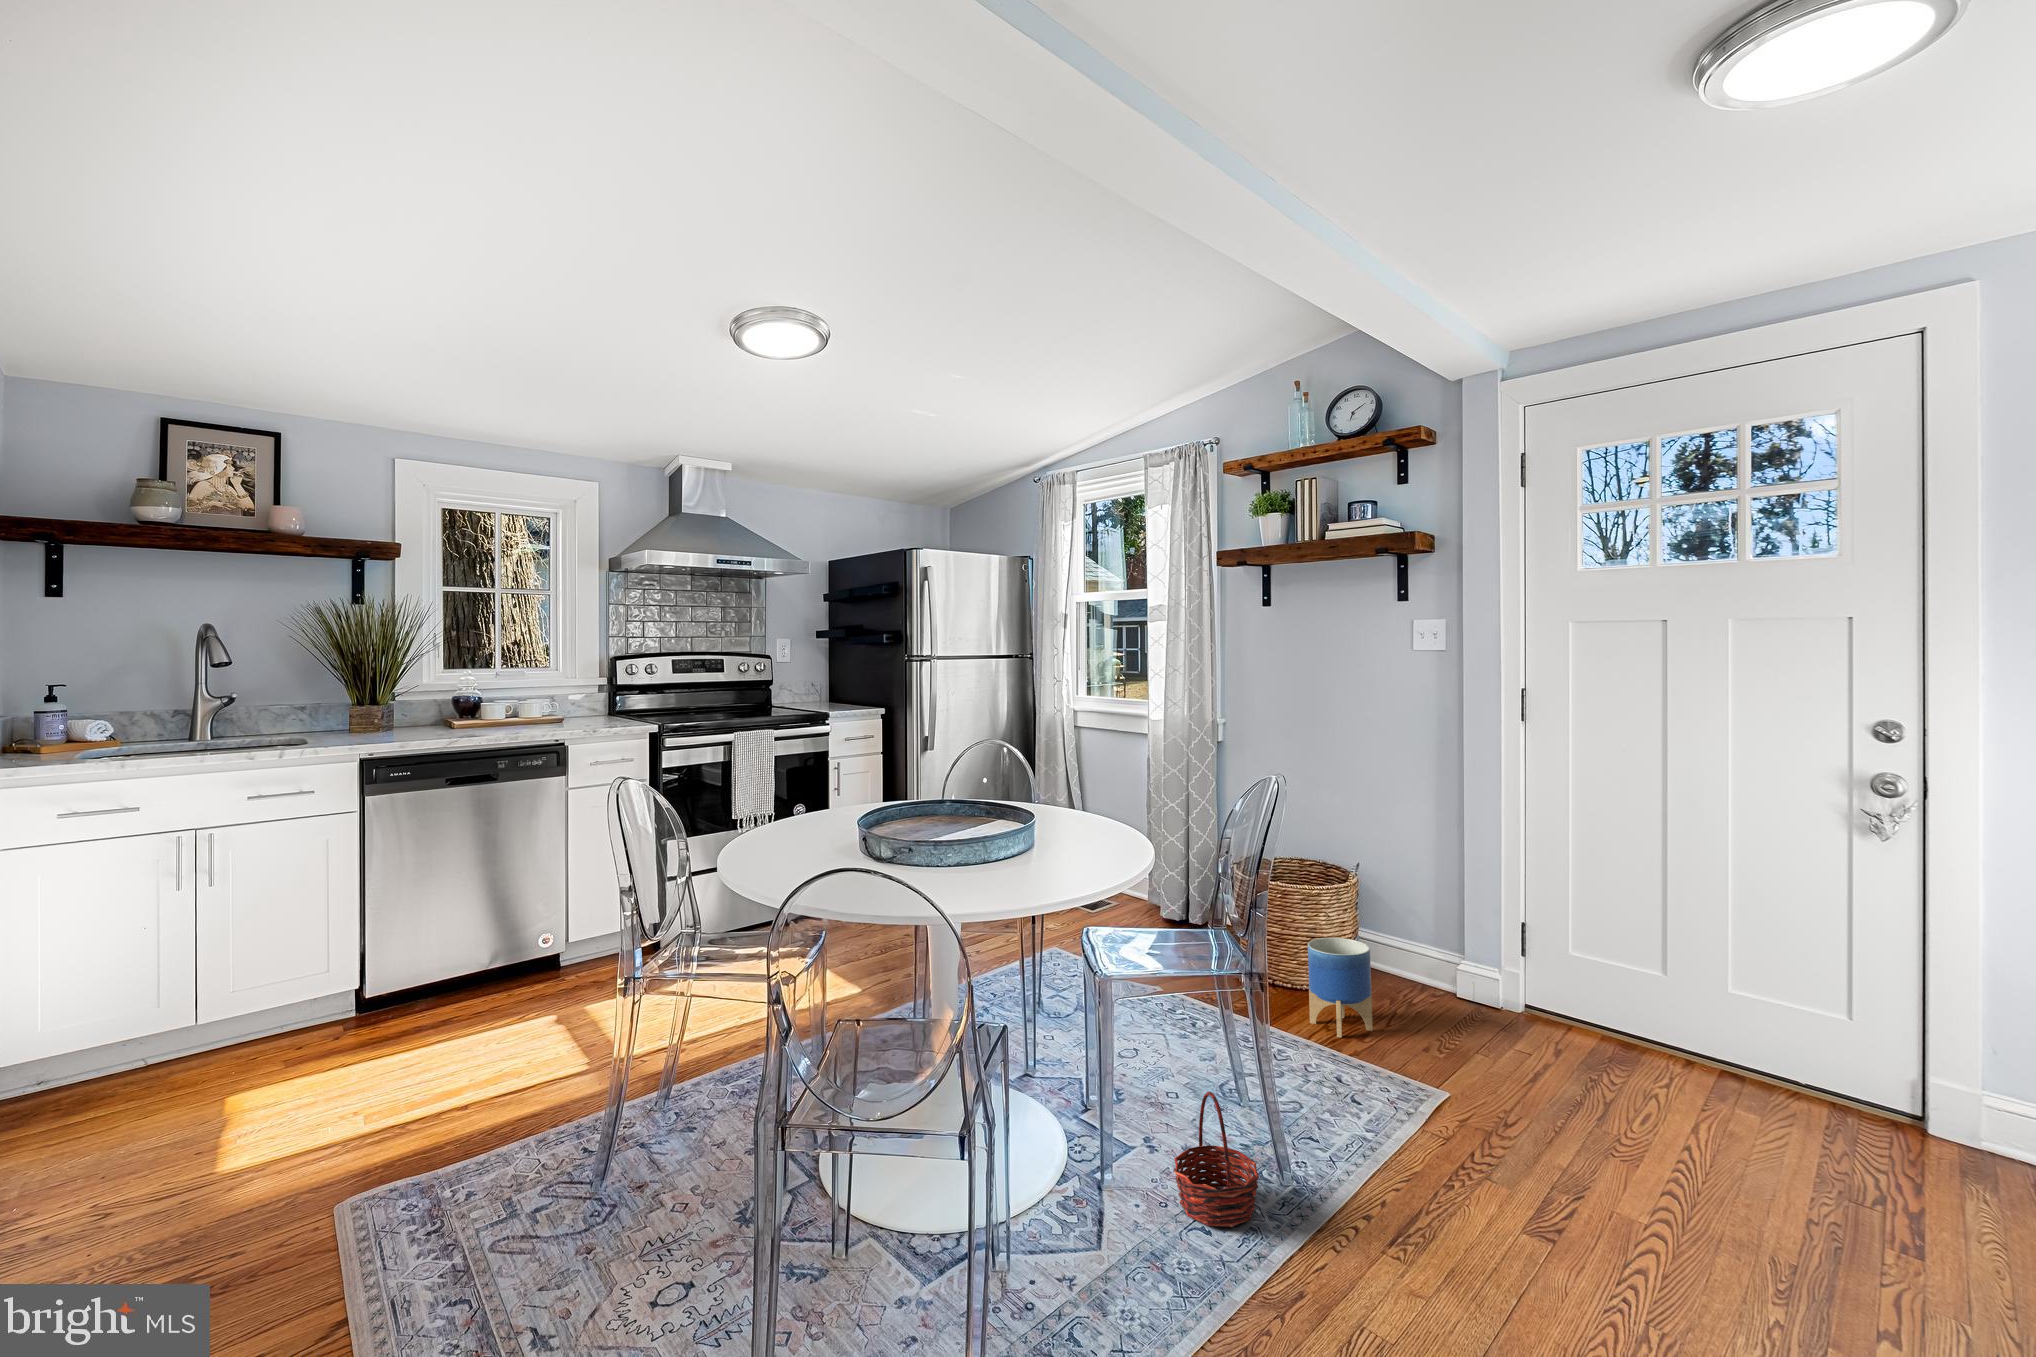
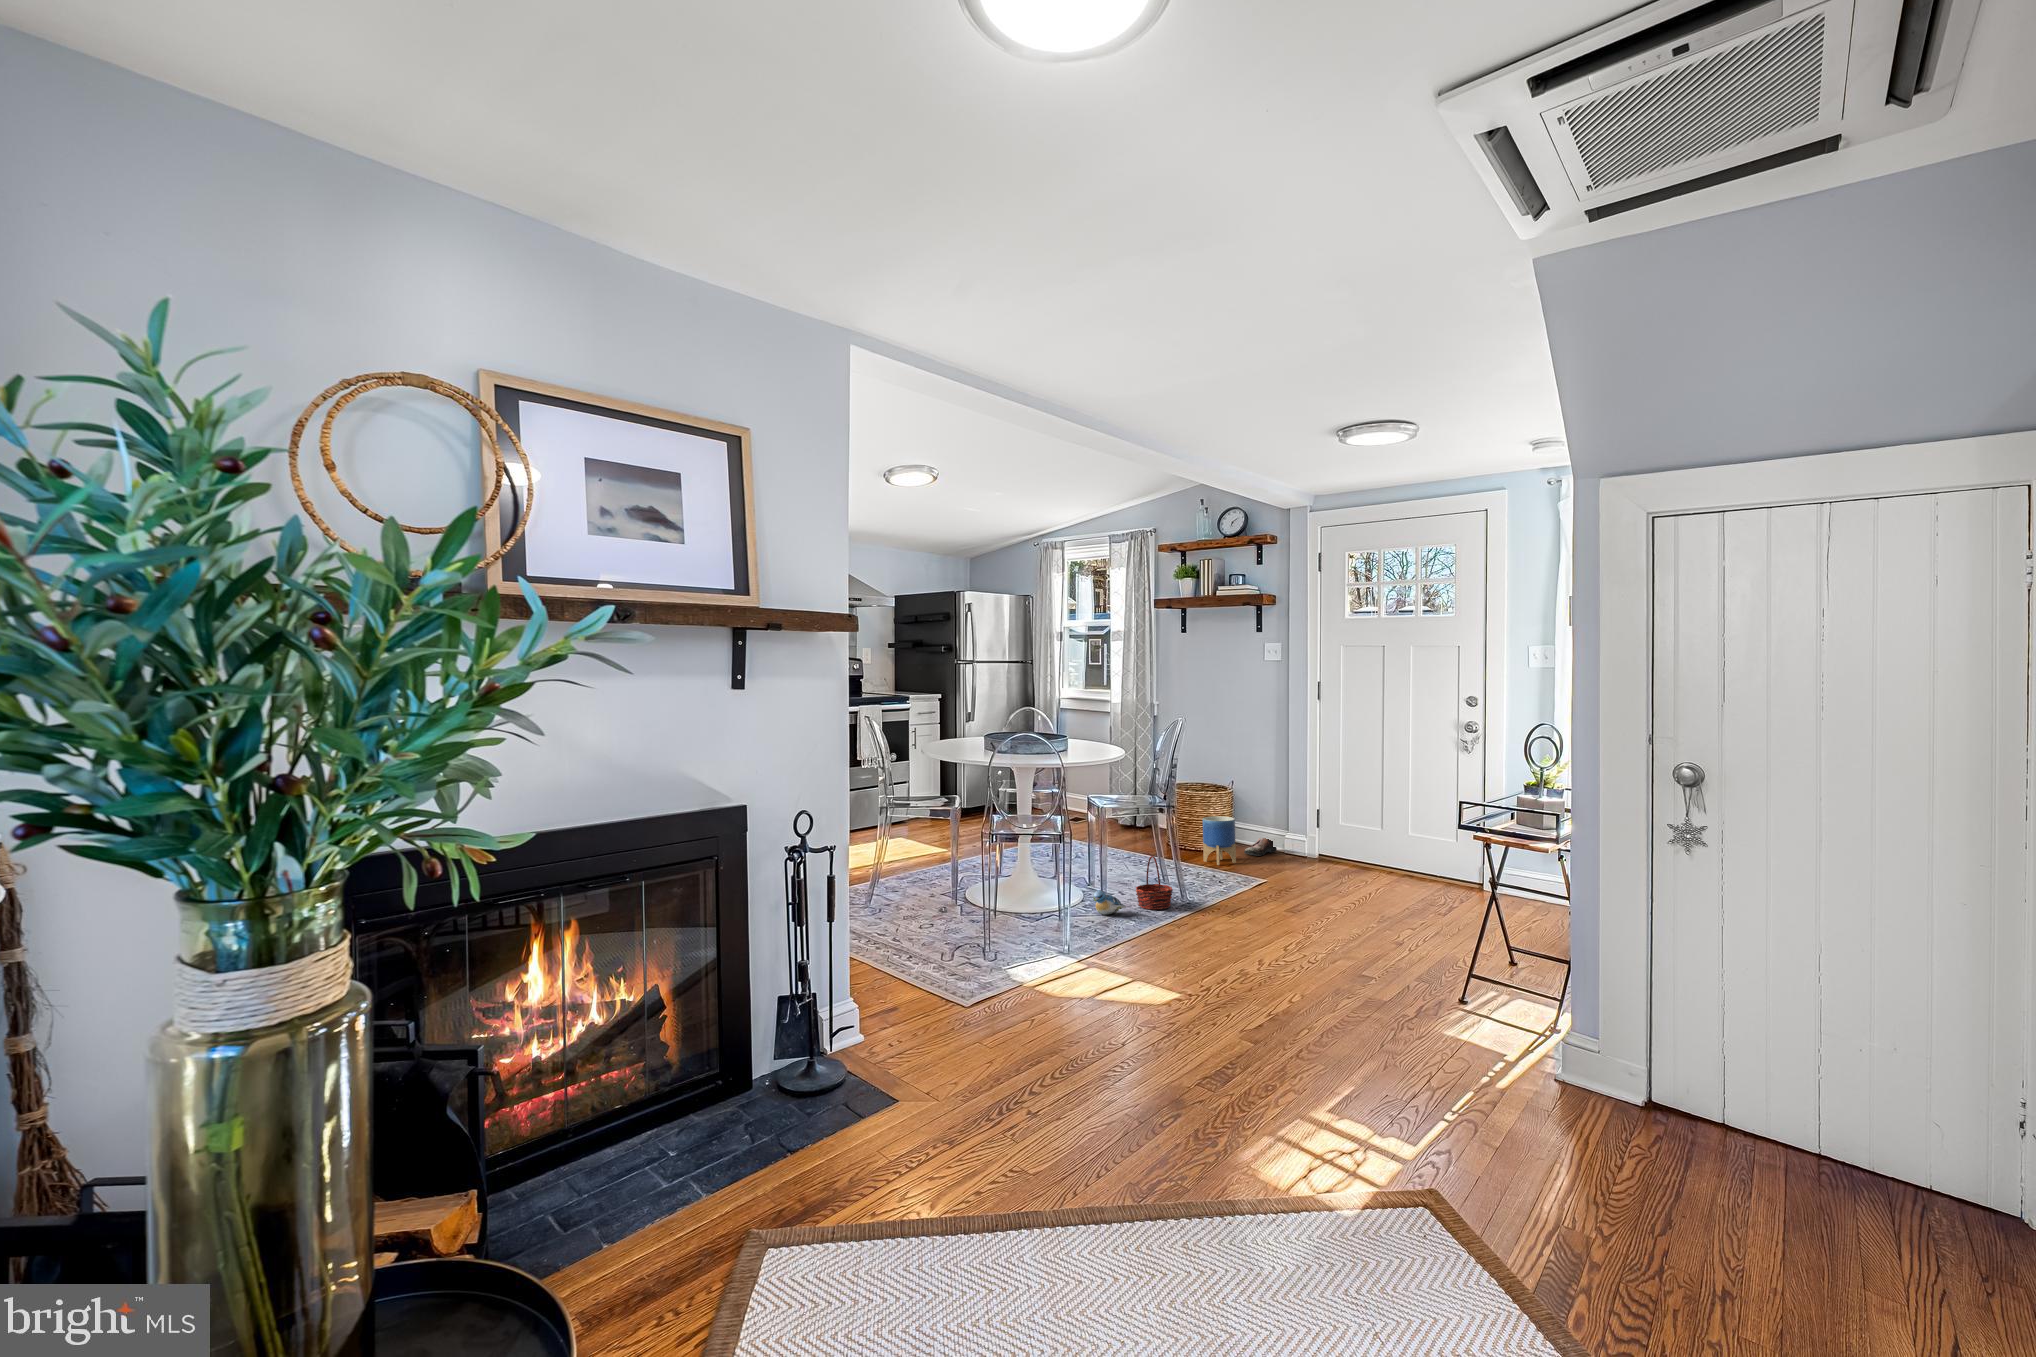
shoe: none [1382,964,1440,1008] -> present [1244,838,1277,856]
plush toy: none [1070,1191,1149,1251] -> present [1093,890,1126,915]

